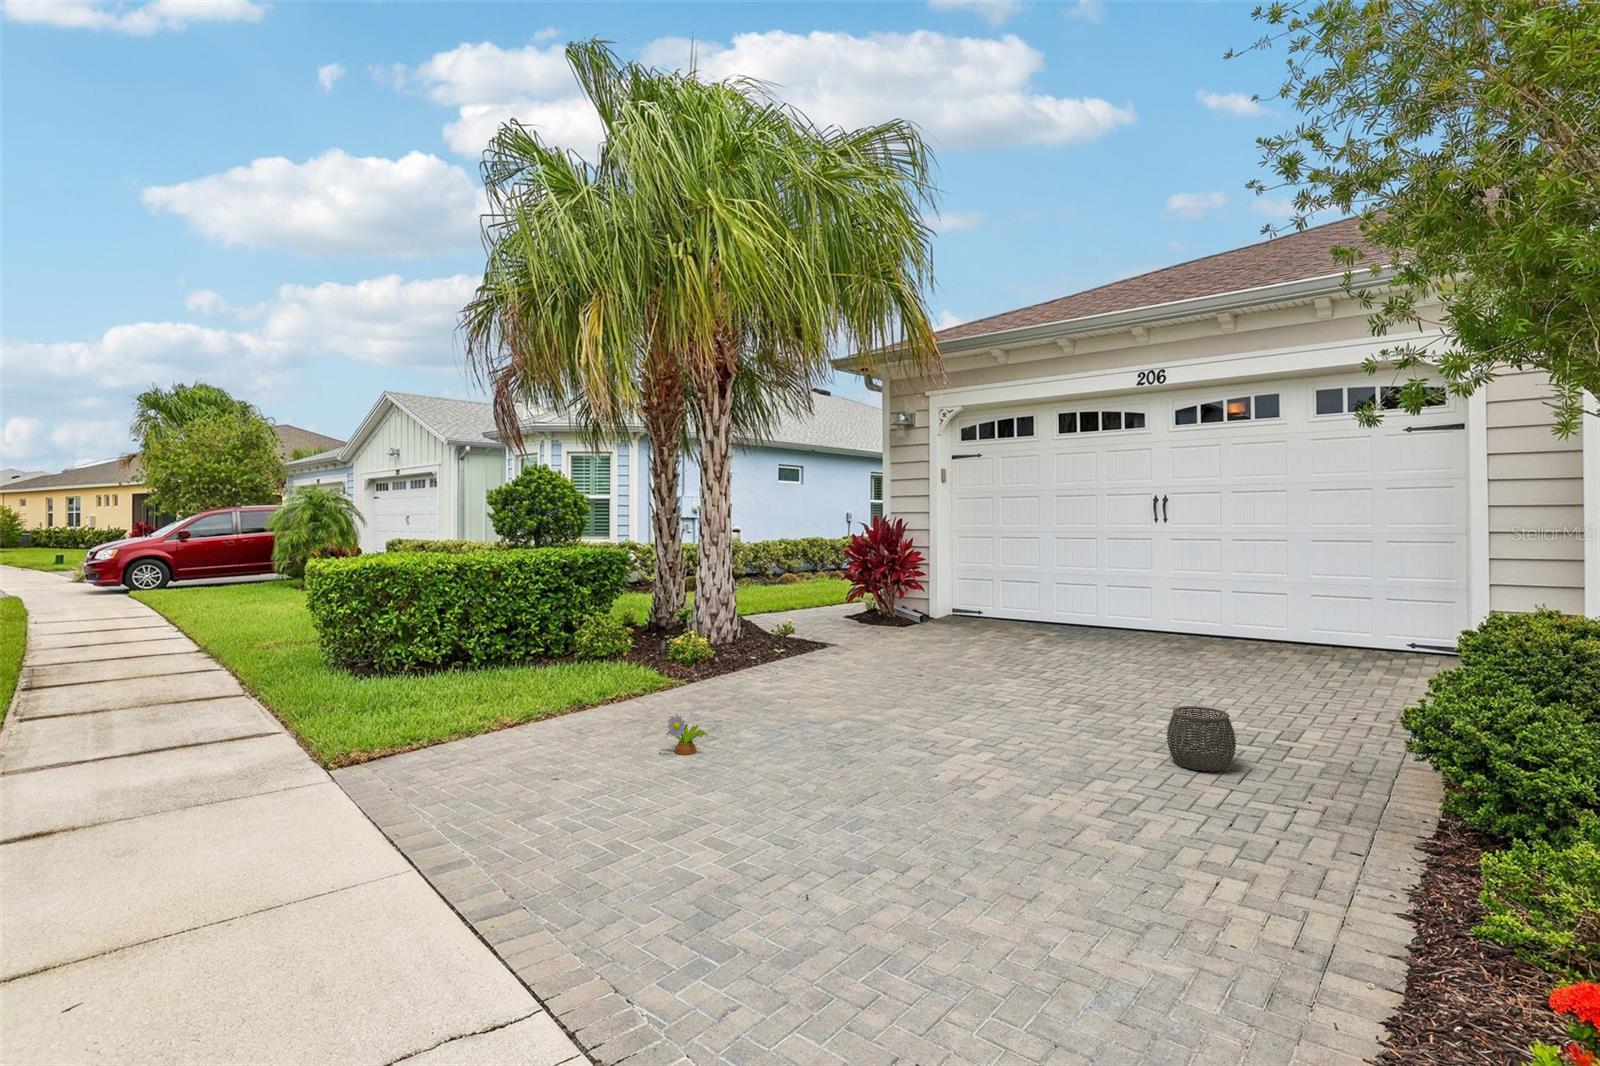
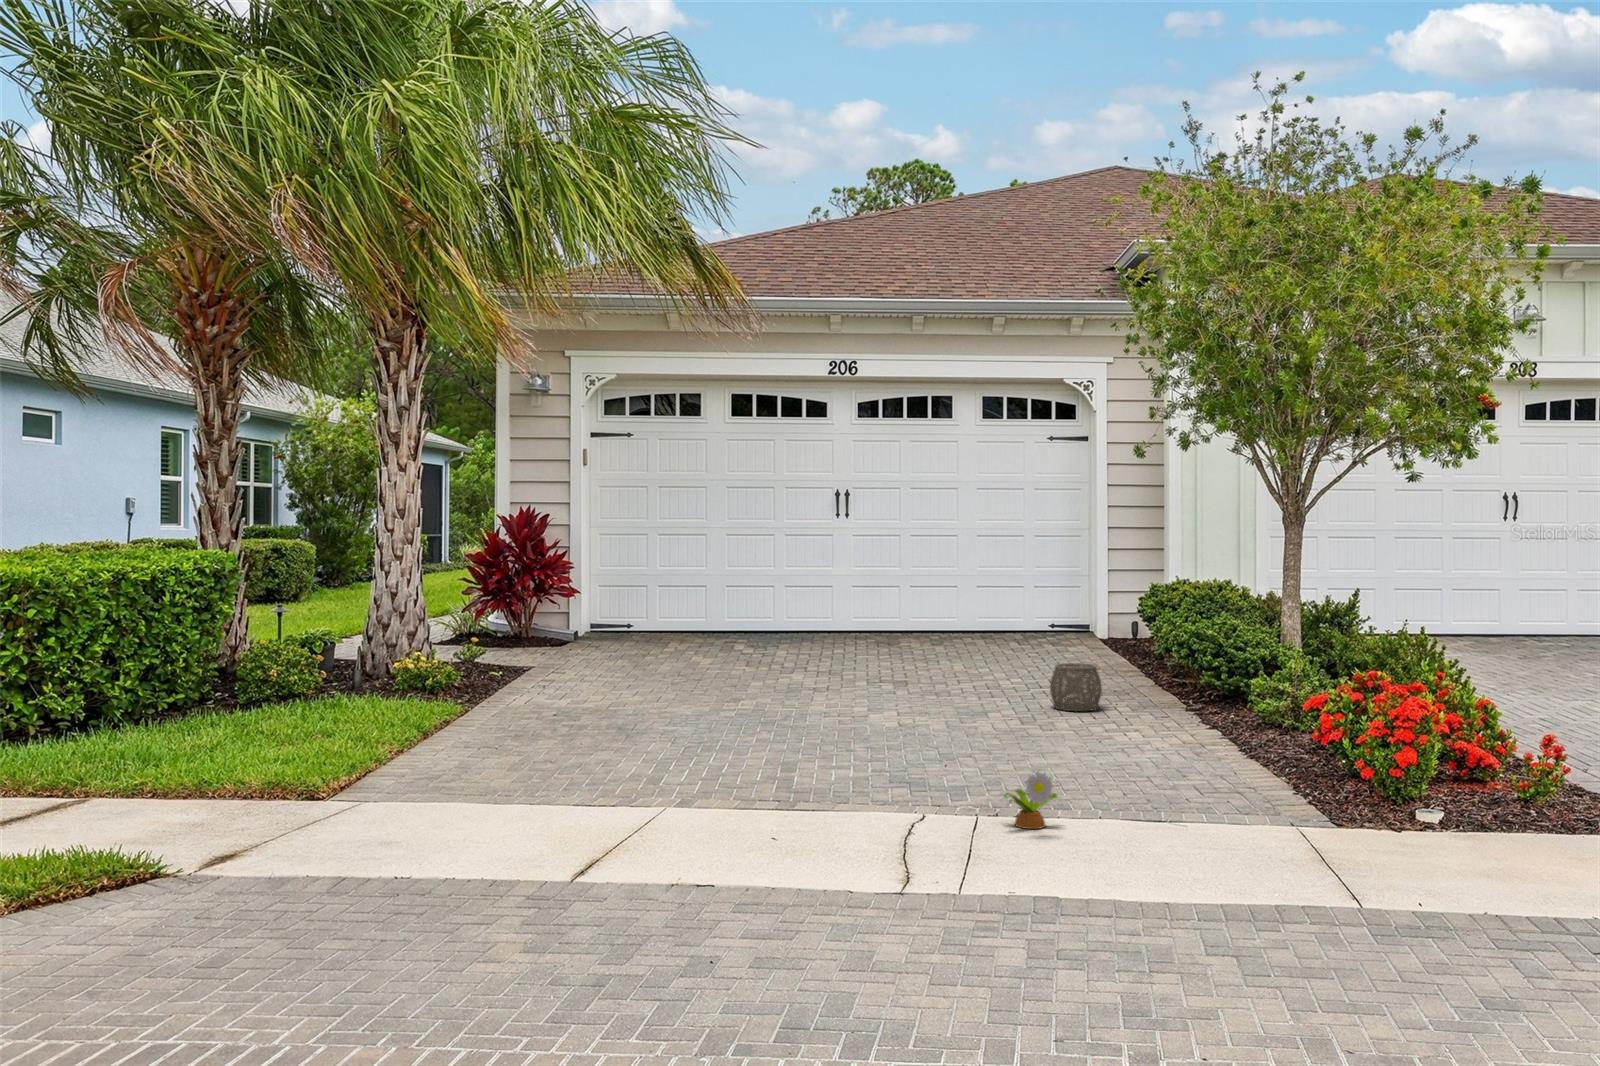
decorative plant: present [666,714,708,755] -> present [1003,771,1058,829]

